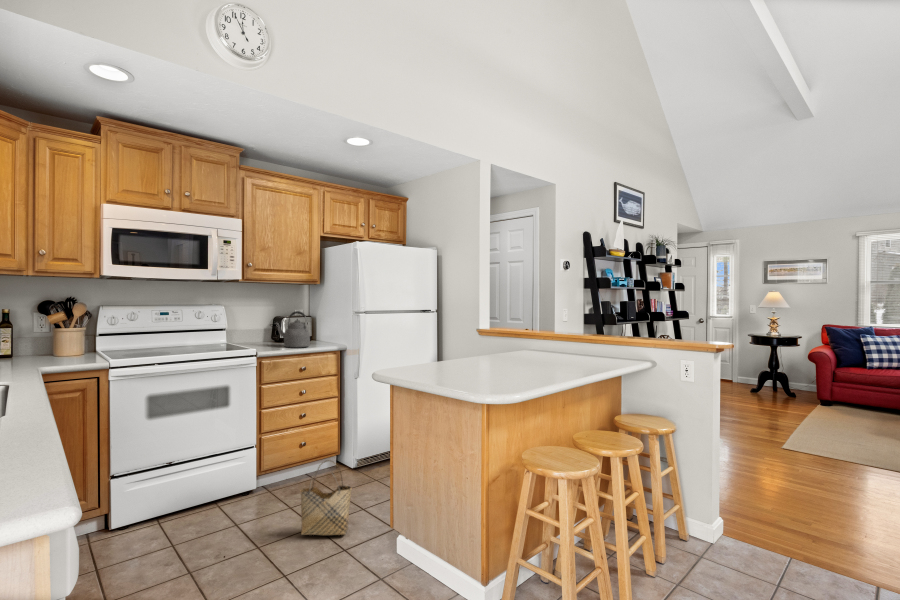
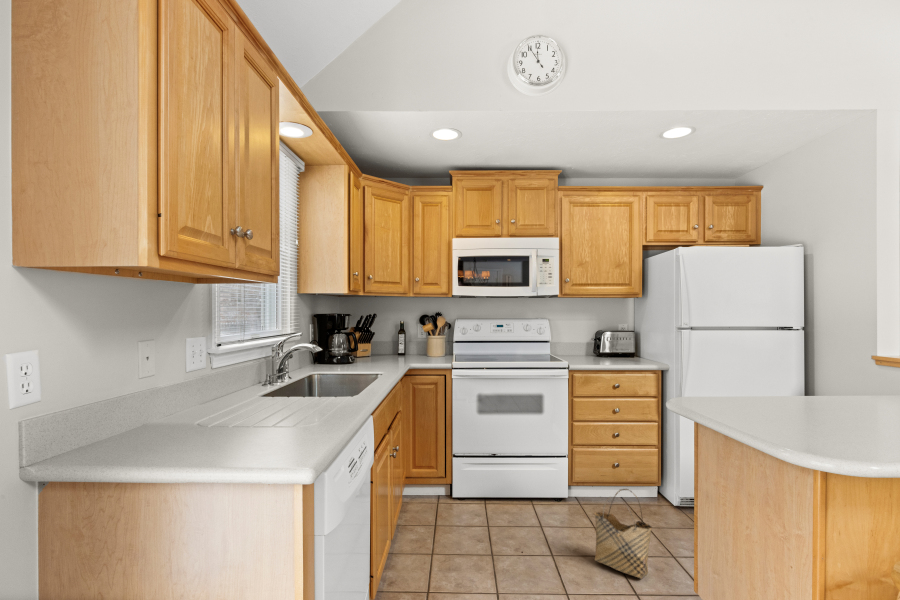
kettle: present [275,311,310,347] -> none [592,325,628,362]

